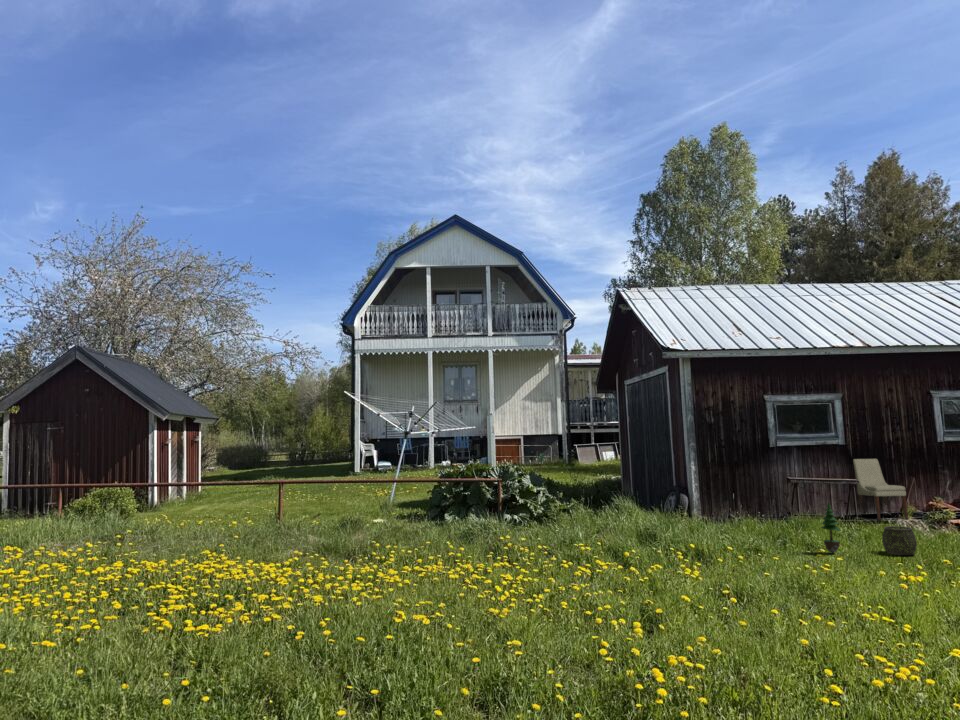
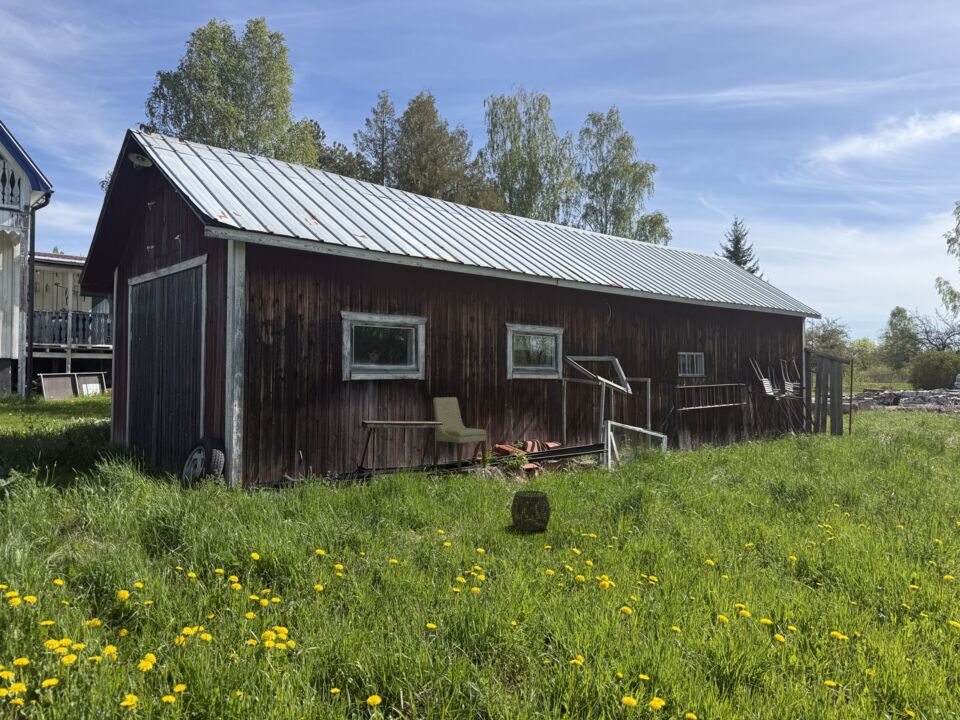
potted tree: present [821,503,840,553] -> none [445,465,471,540]

